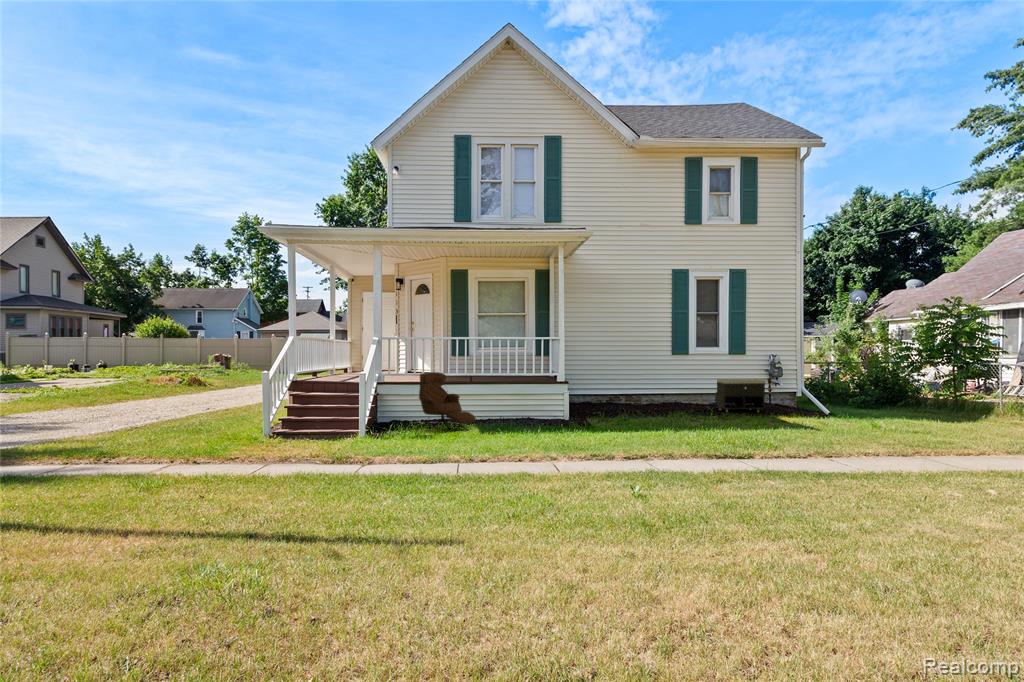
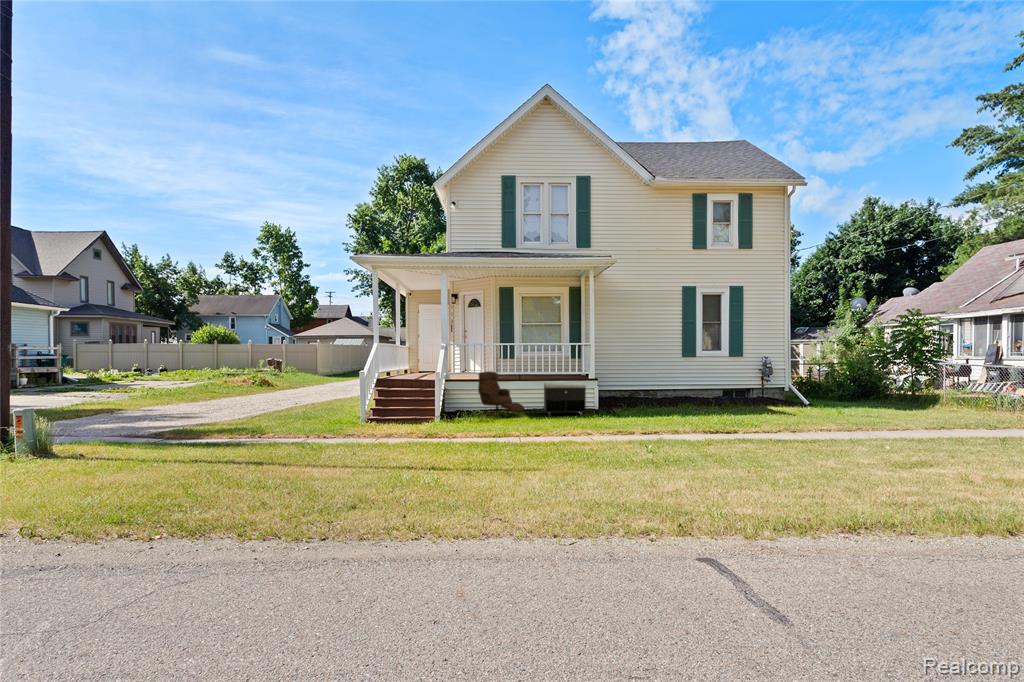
storage bench: present [715,379,766,412] -> present [544,383,586,415]

